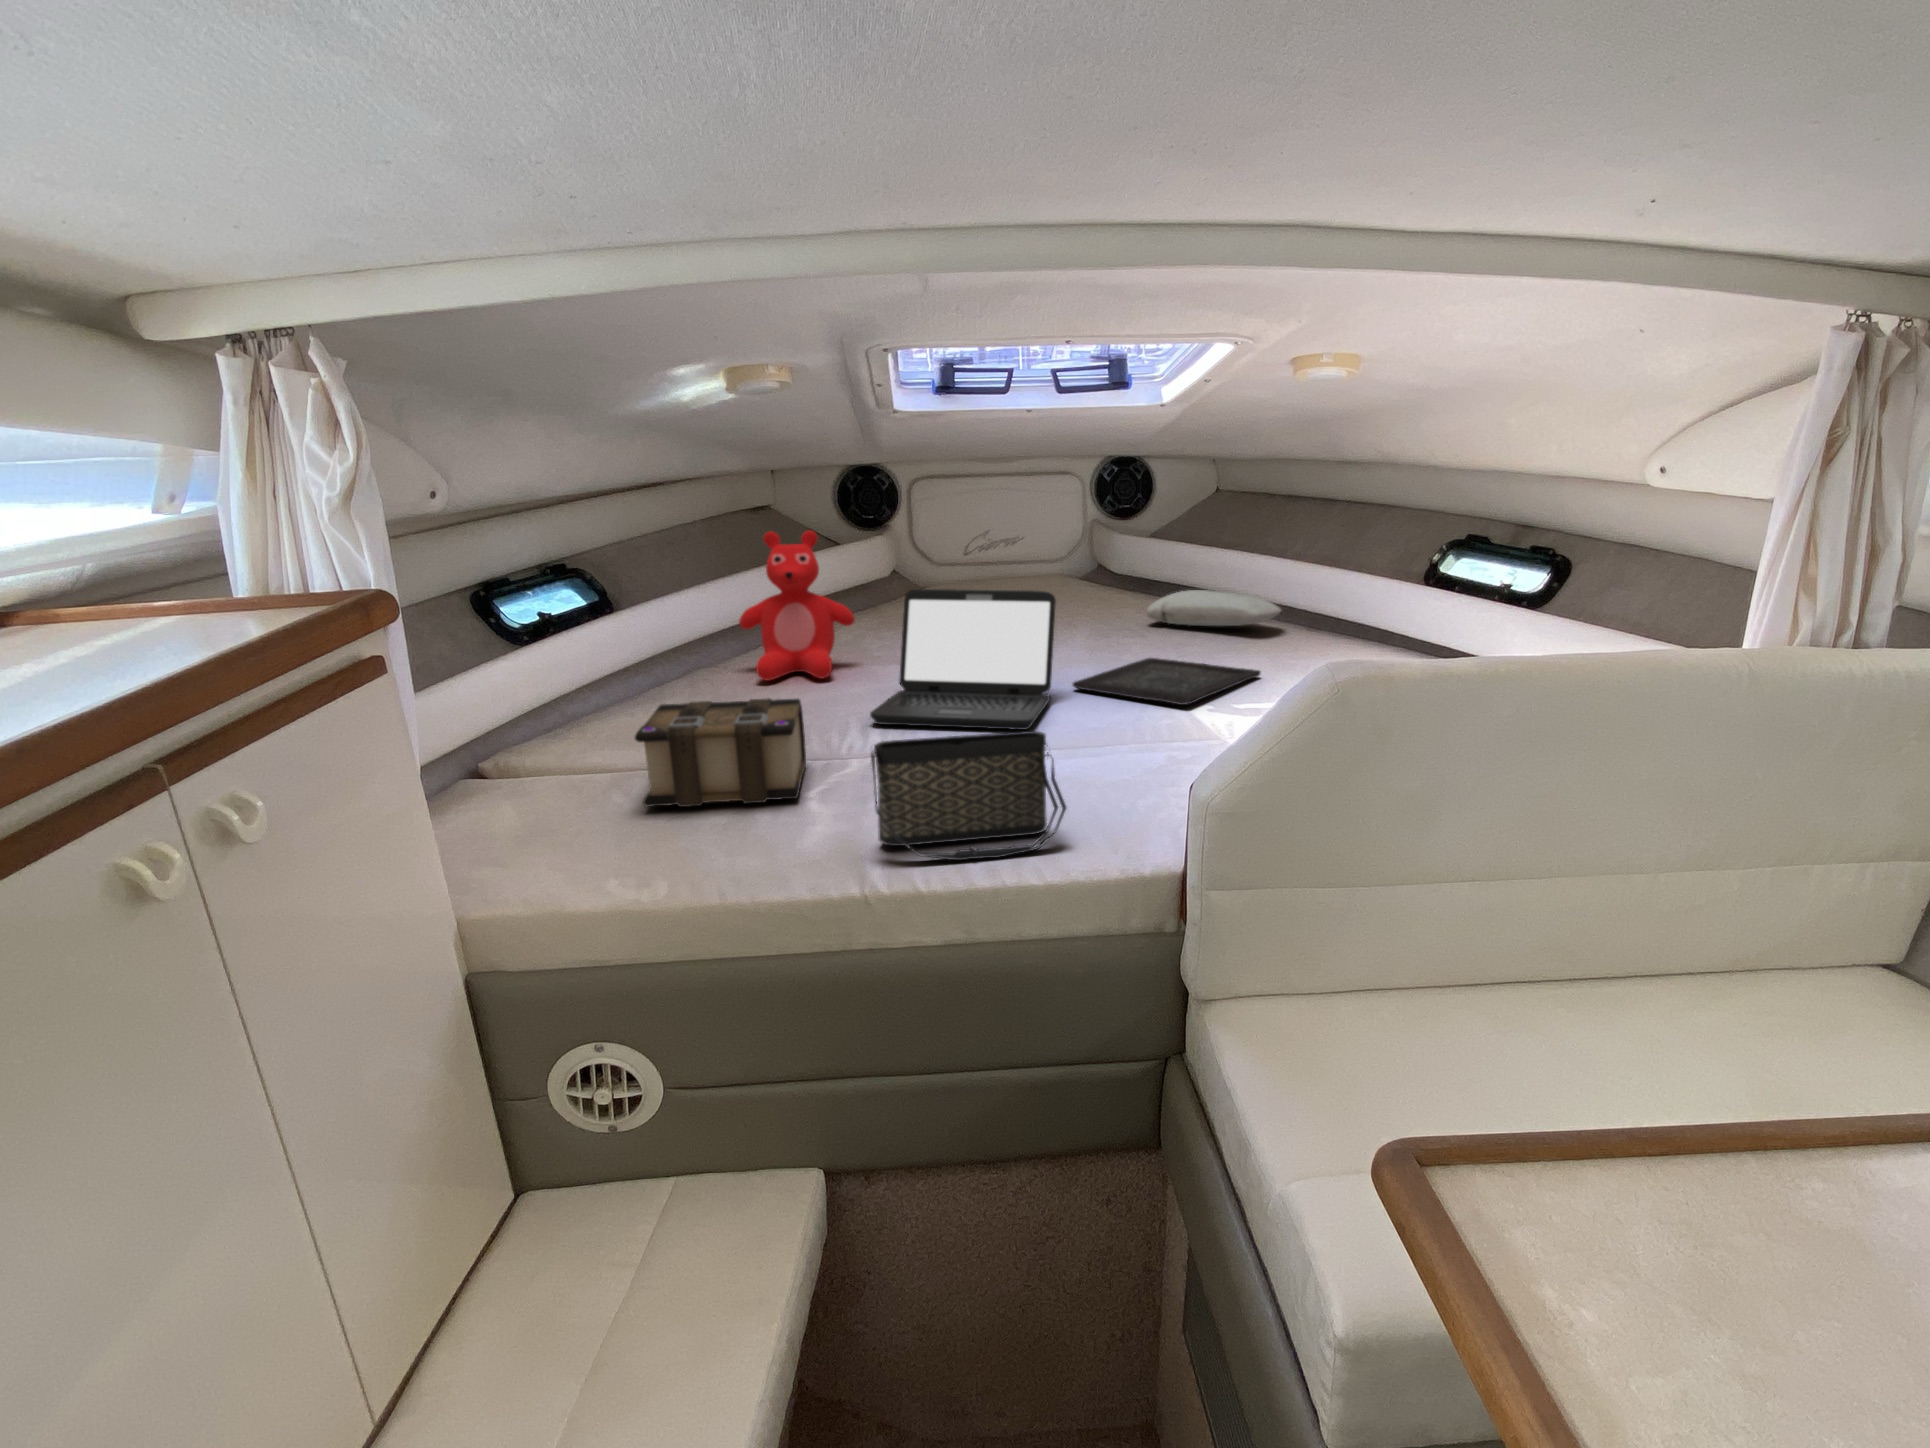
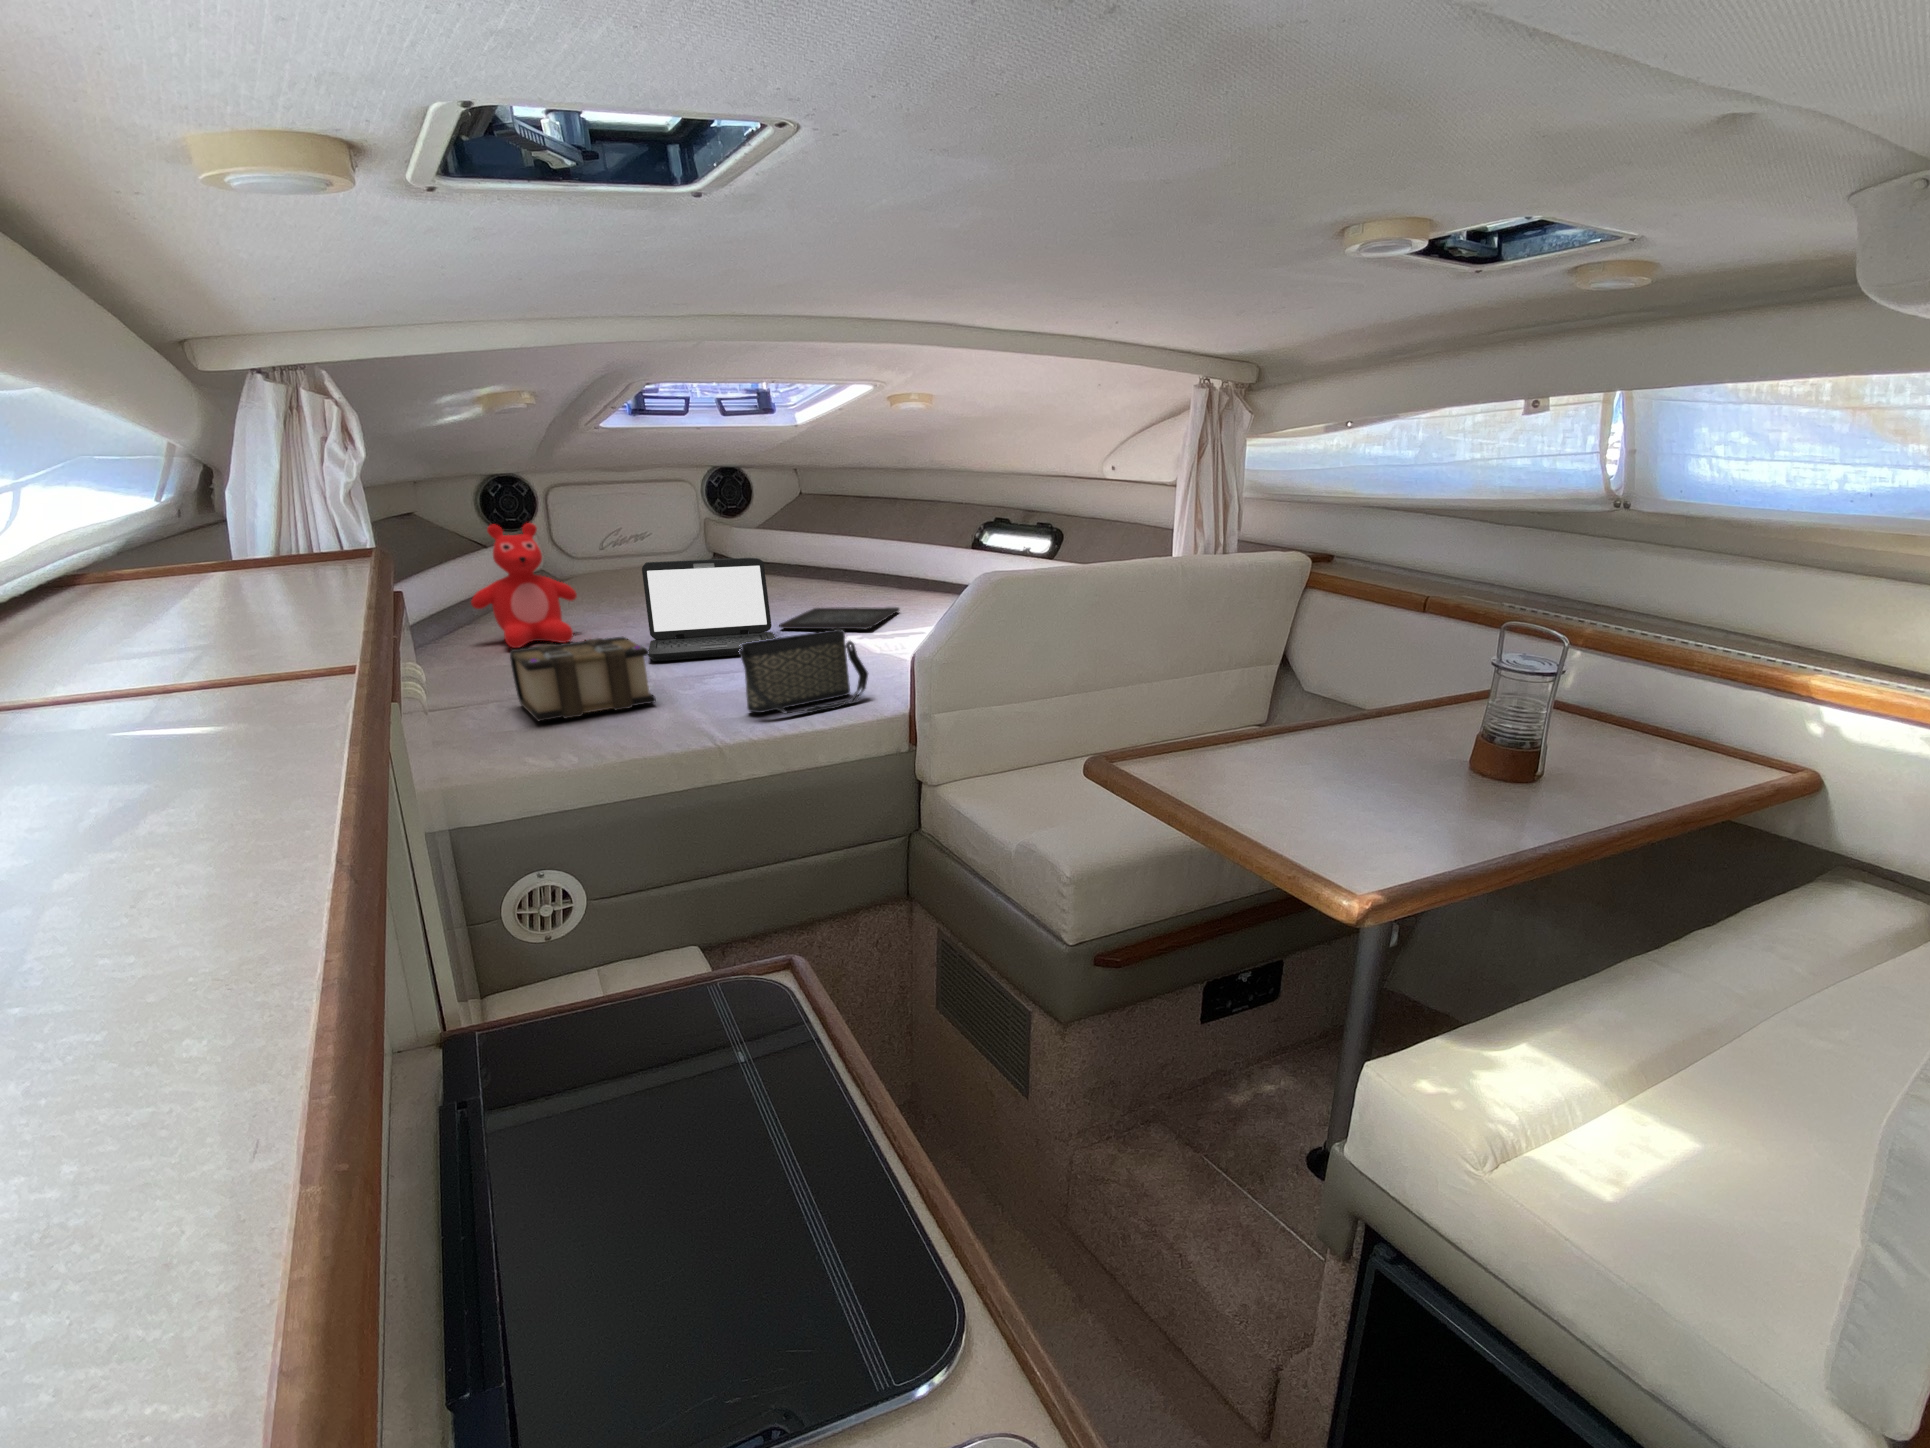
pillow: present [1146,590,1281,626] -> none [789,563,887,589]

